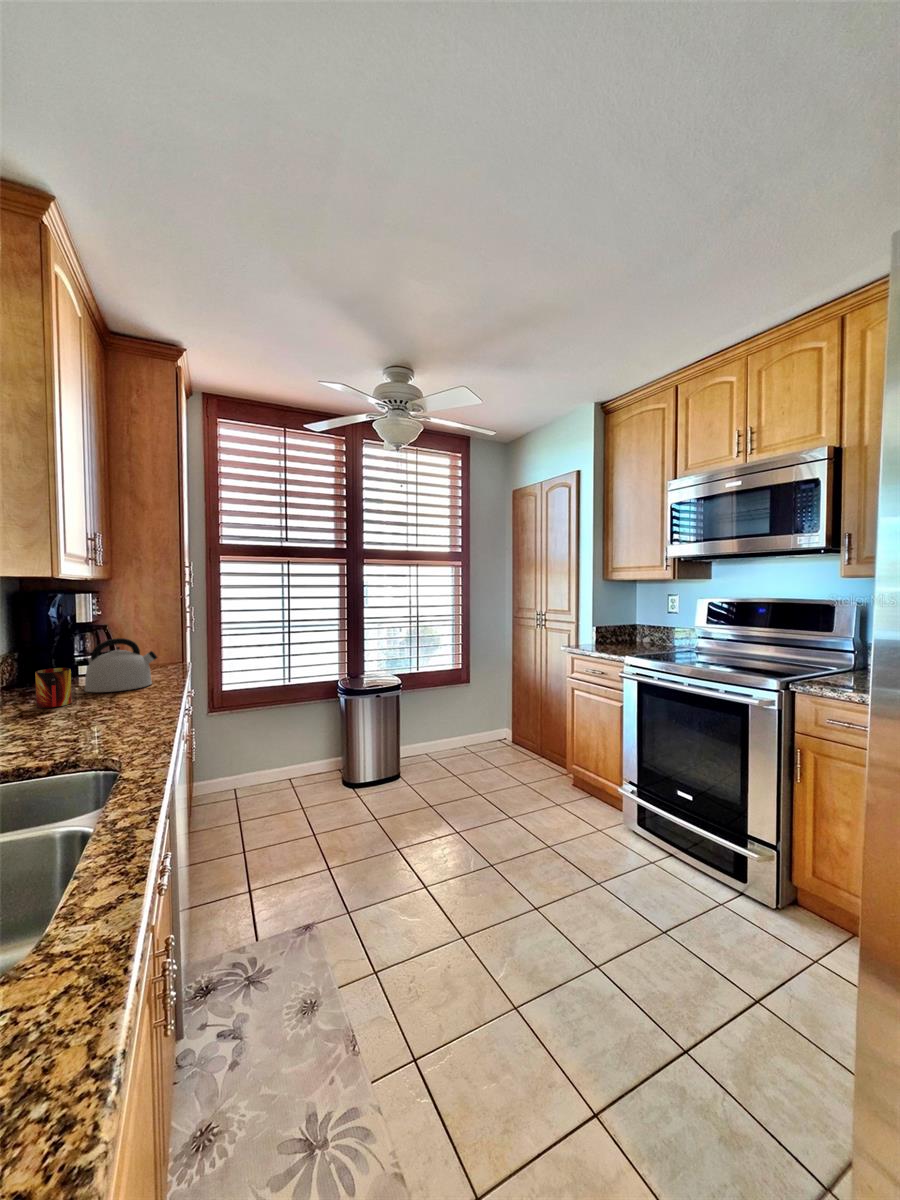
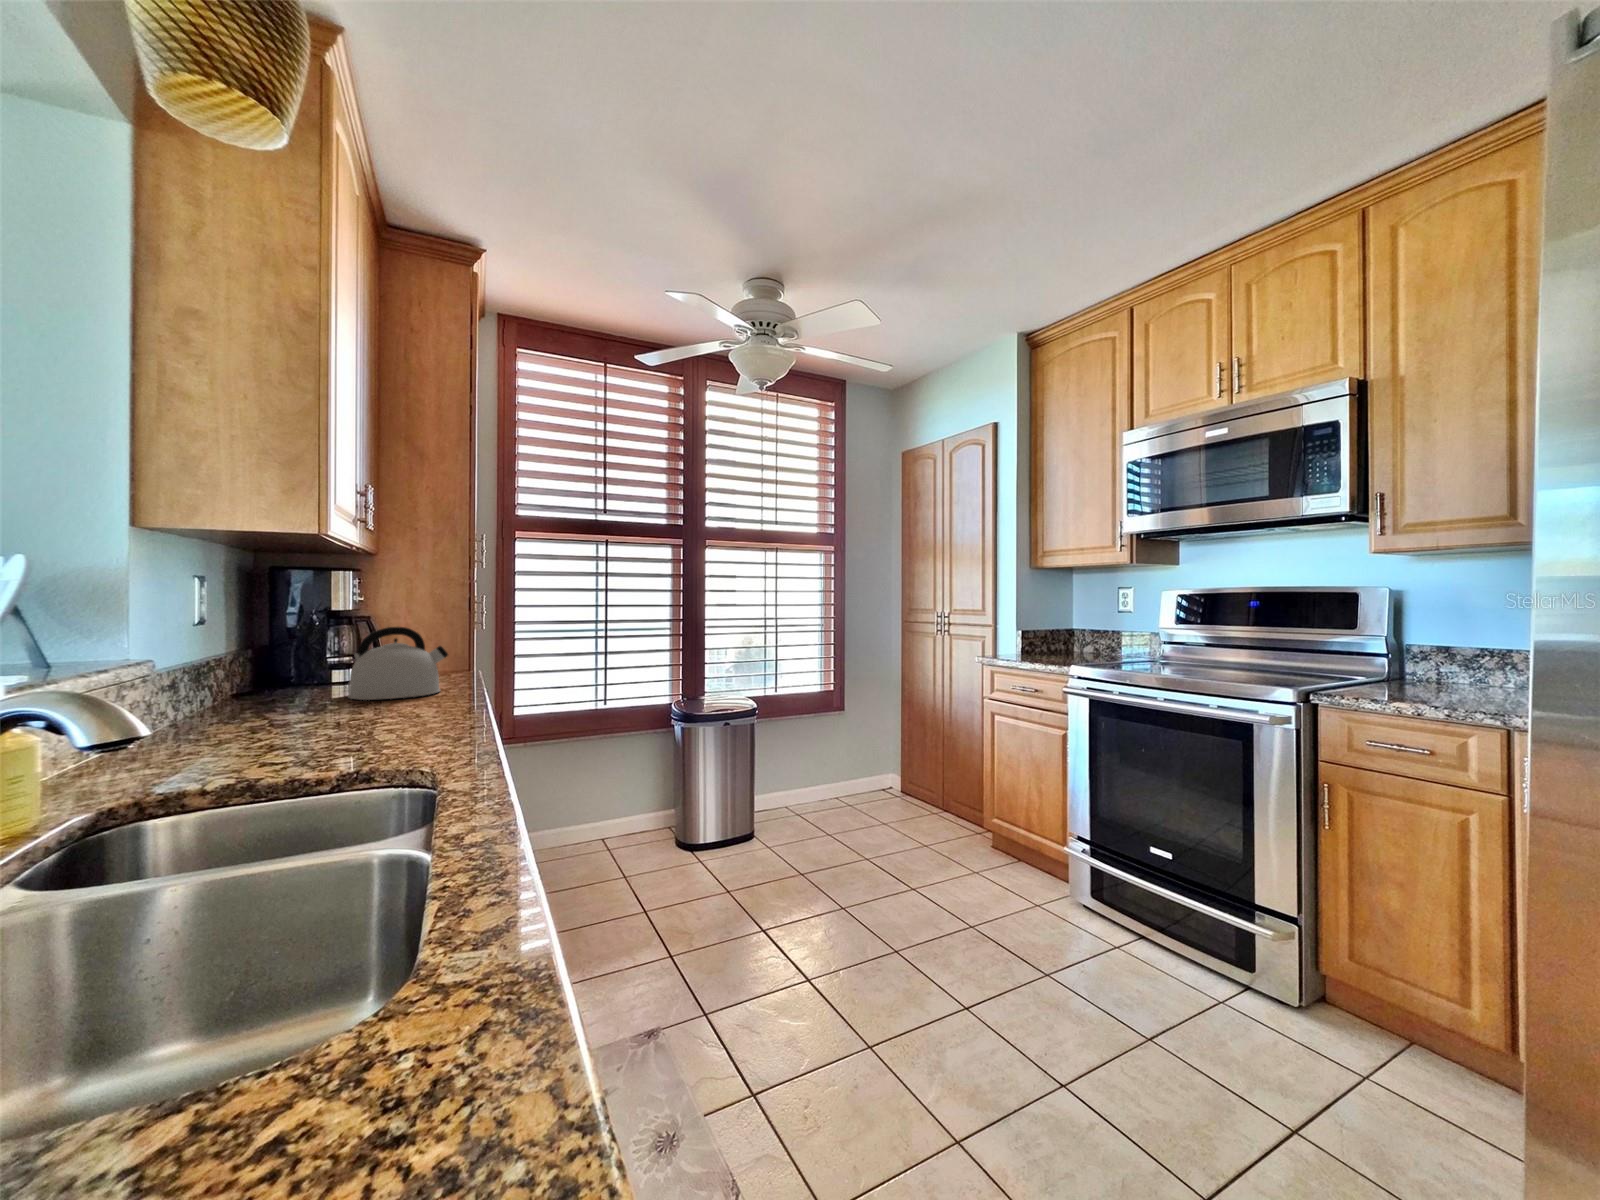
mug: present [35,668,72,708] -> none [287,662,335,716]

